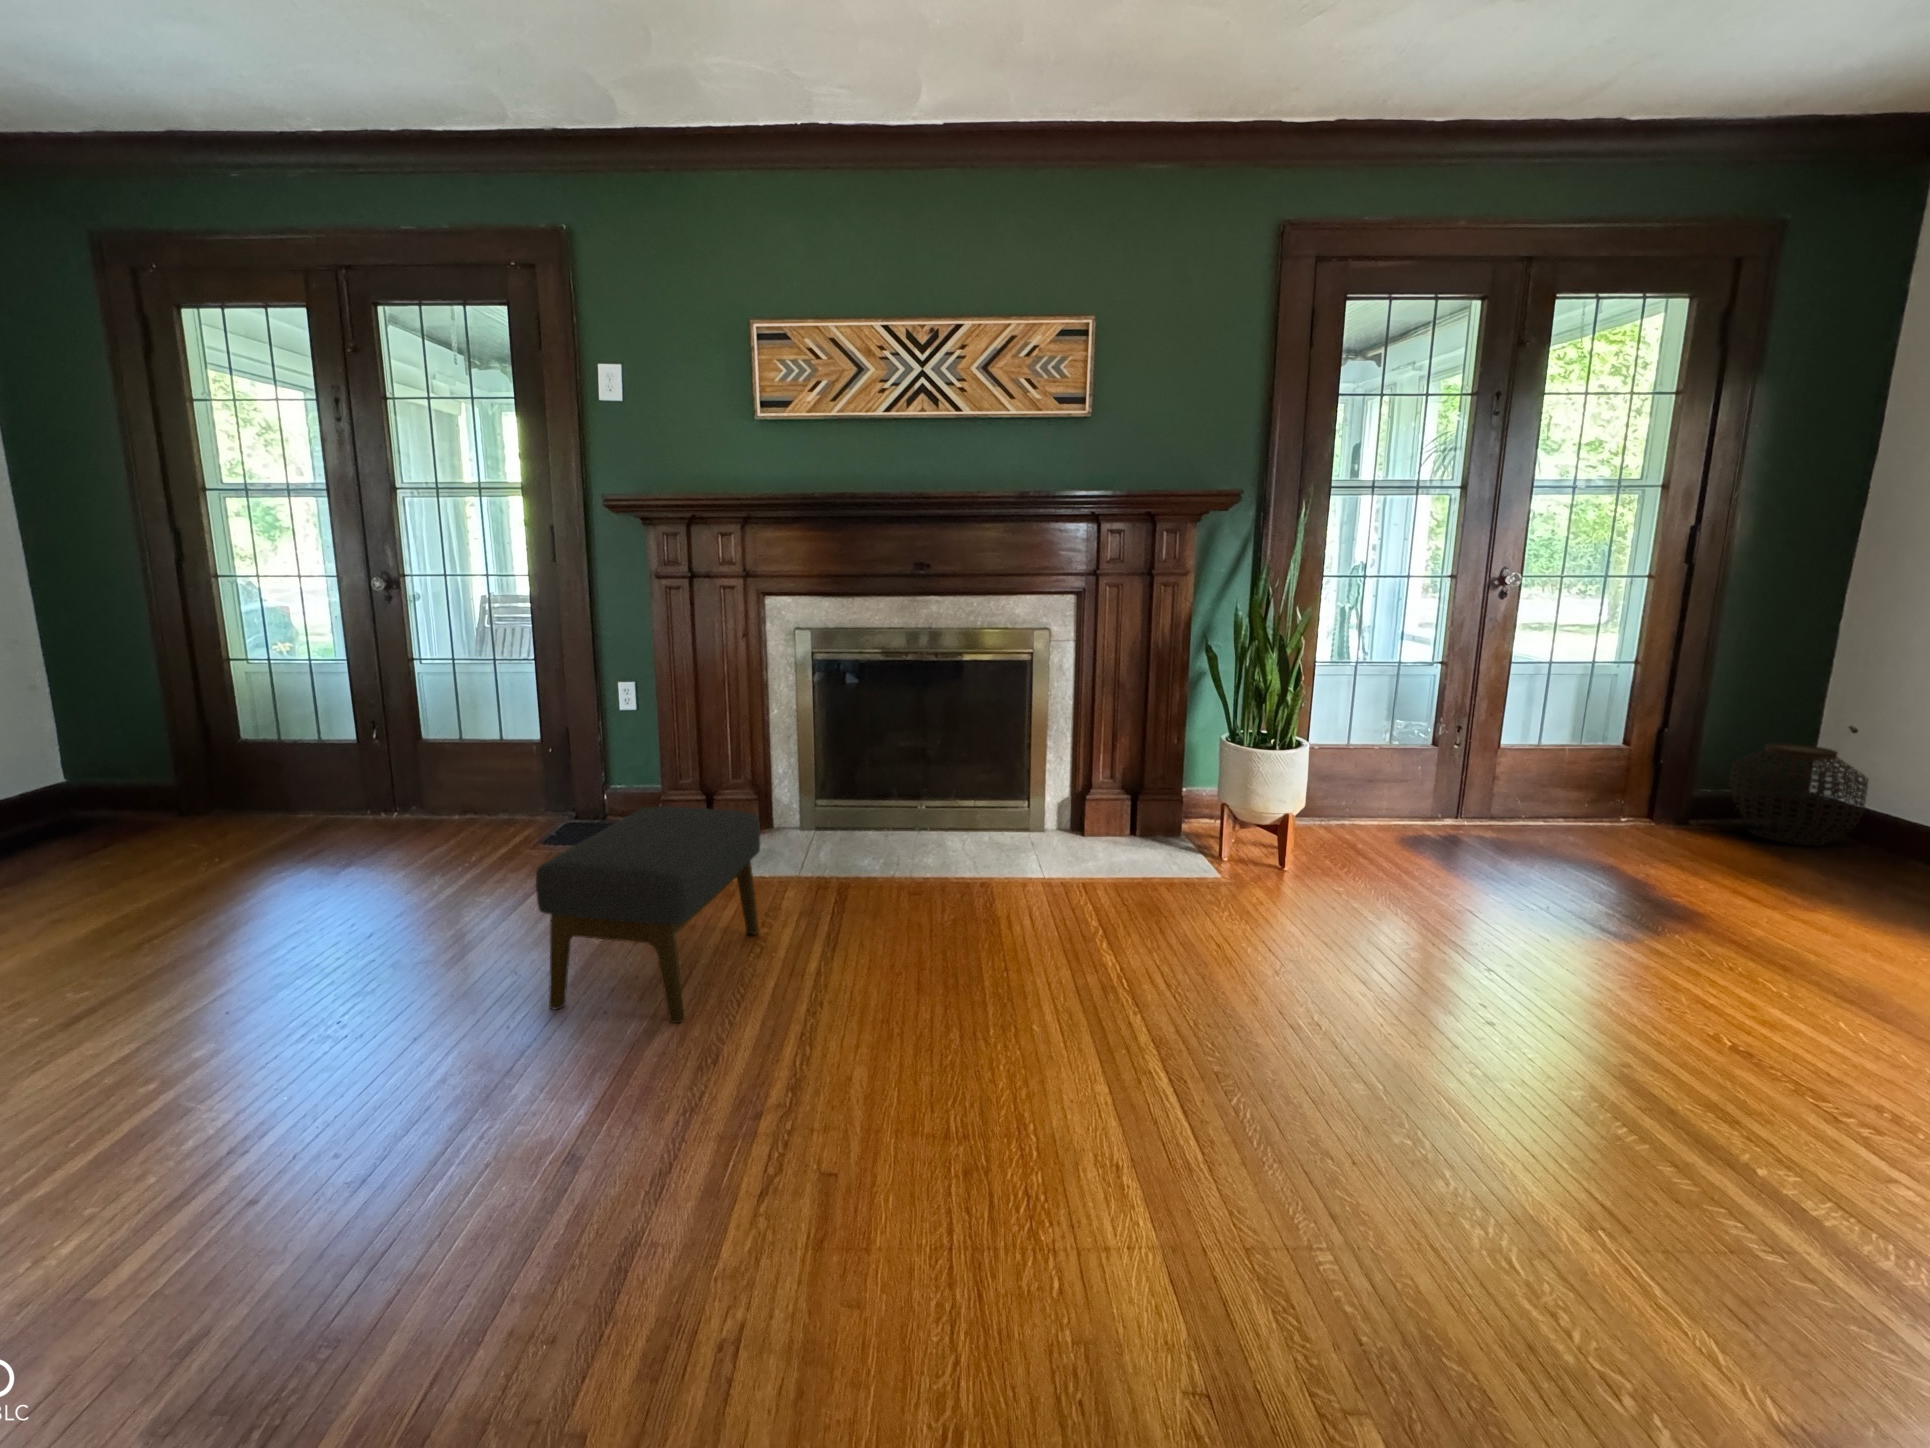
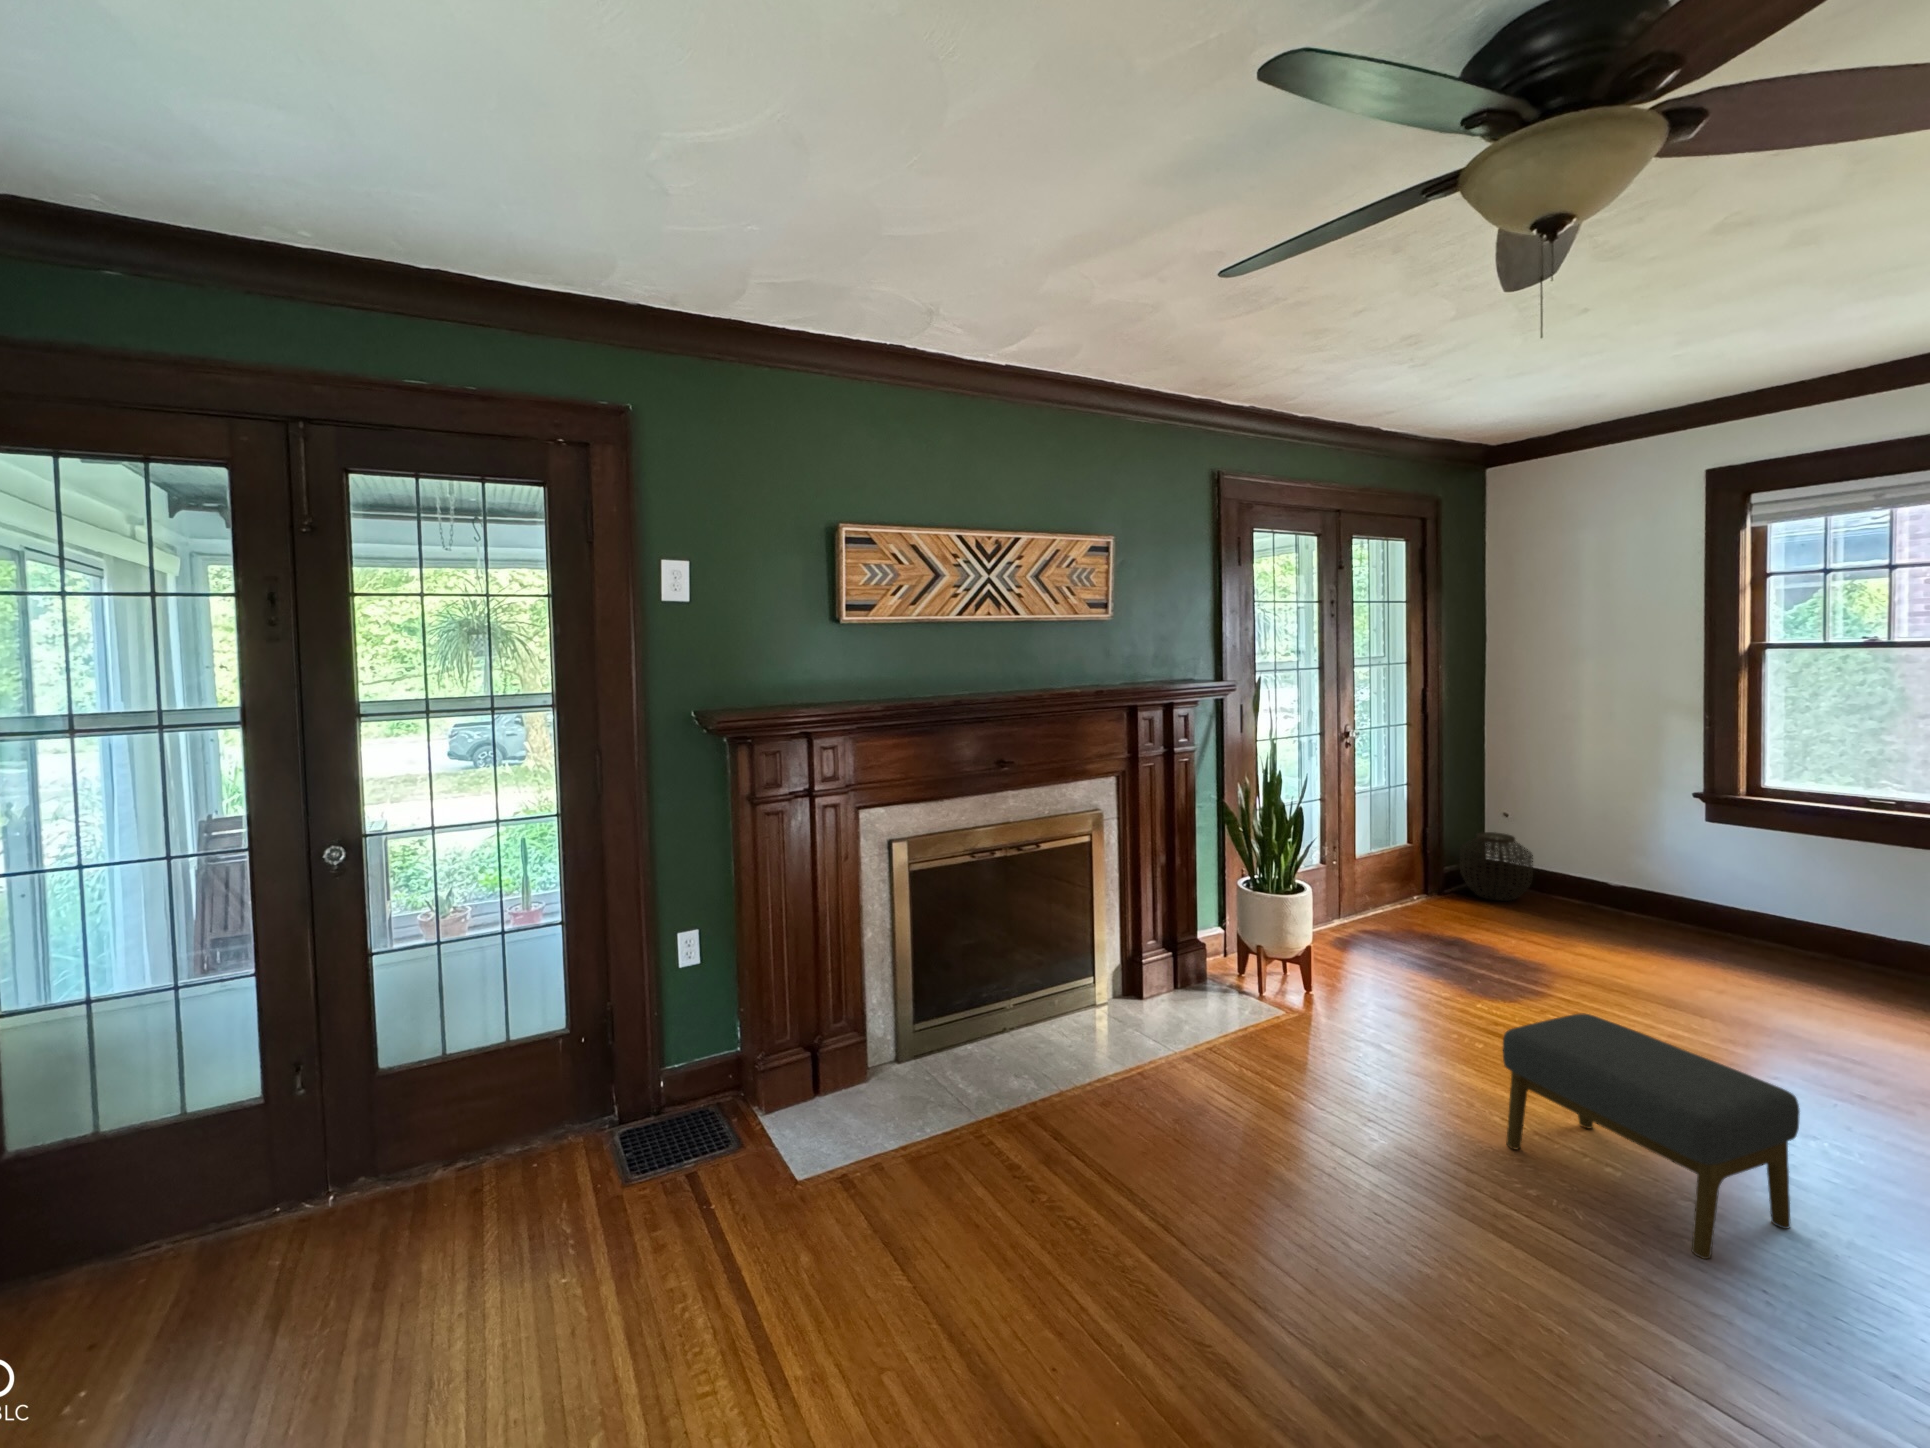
footstool: present [536,807,760,1023] -> present [1503,1013,1800,1259]

